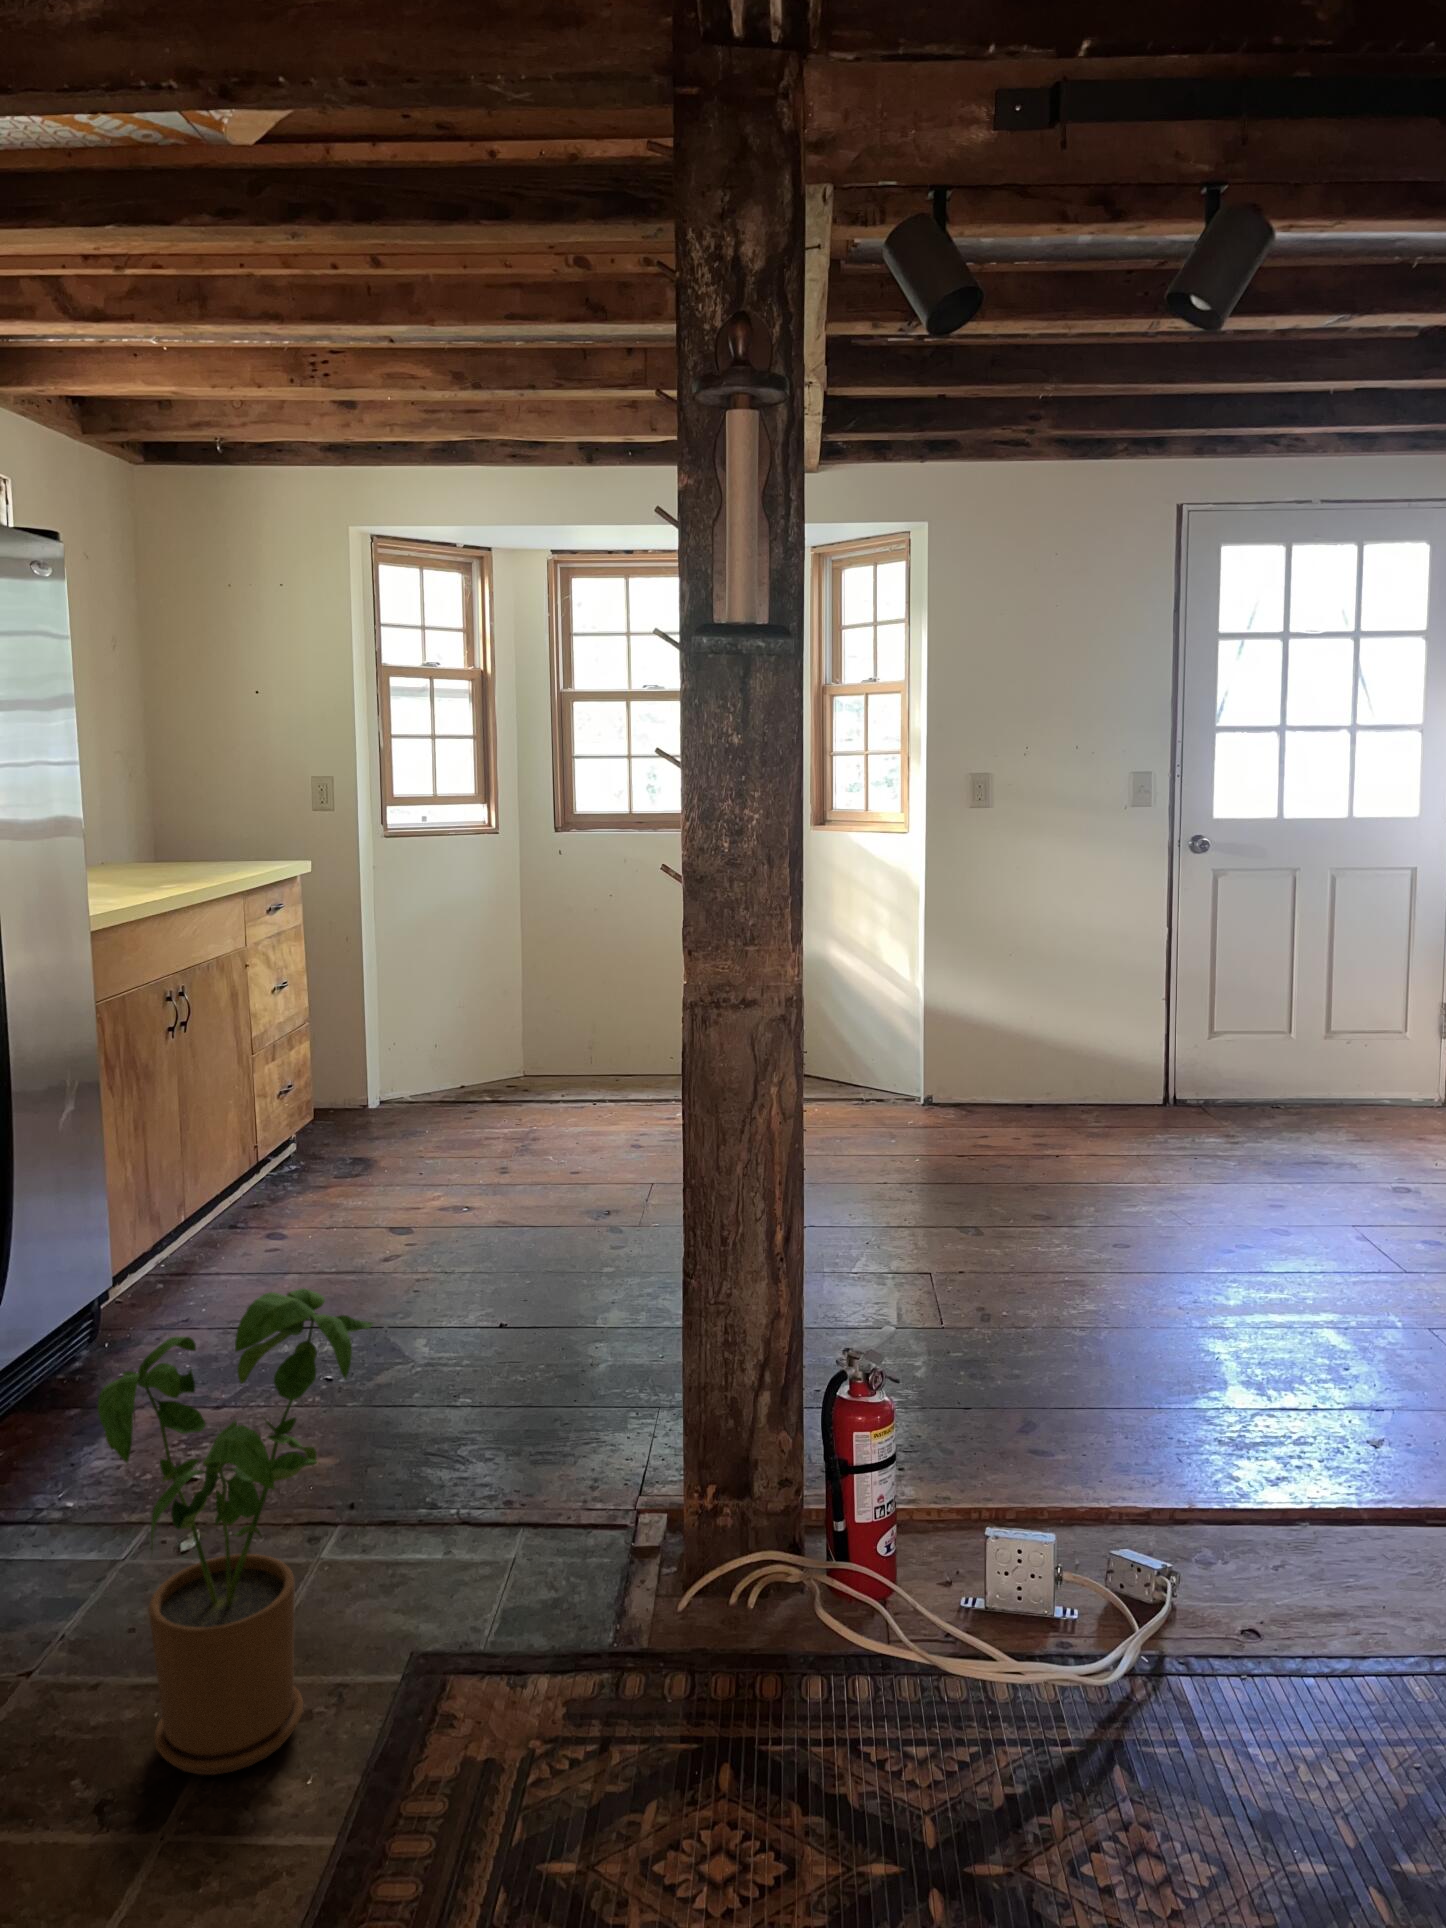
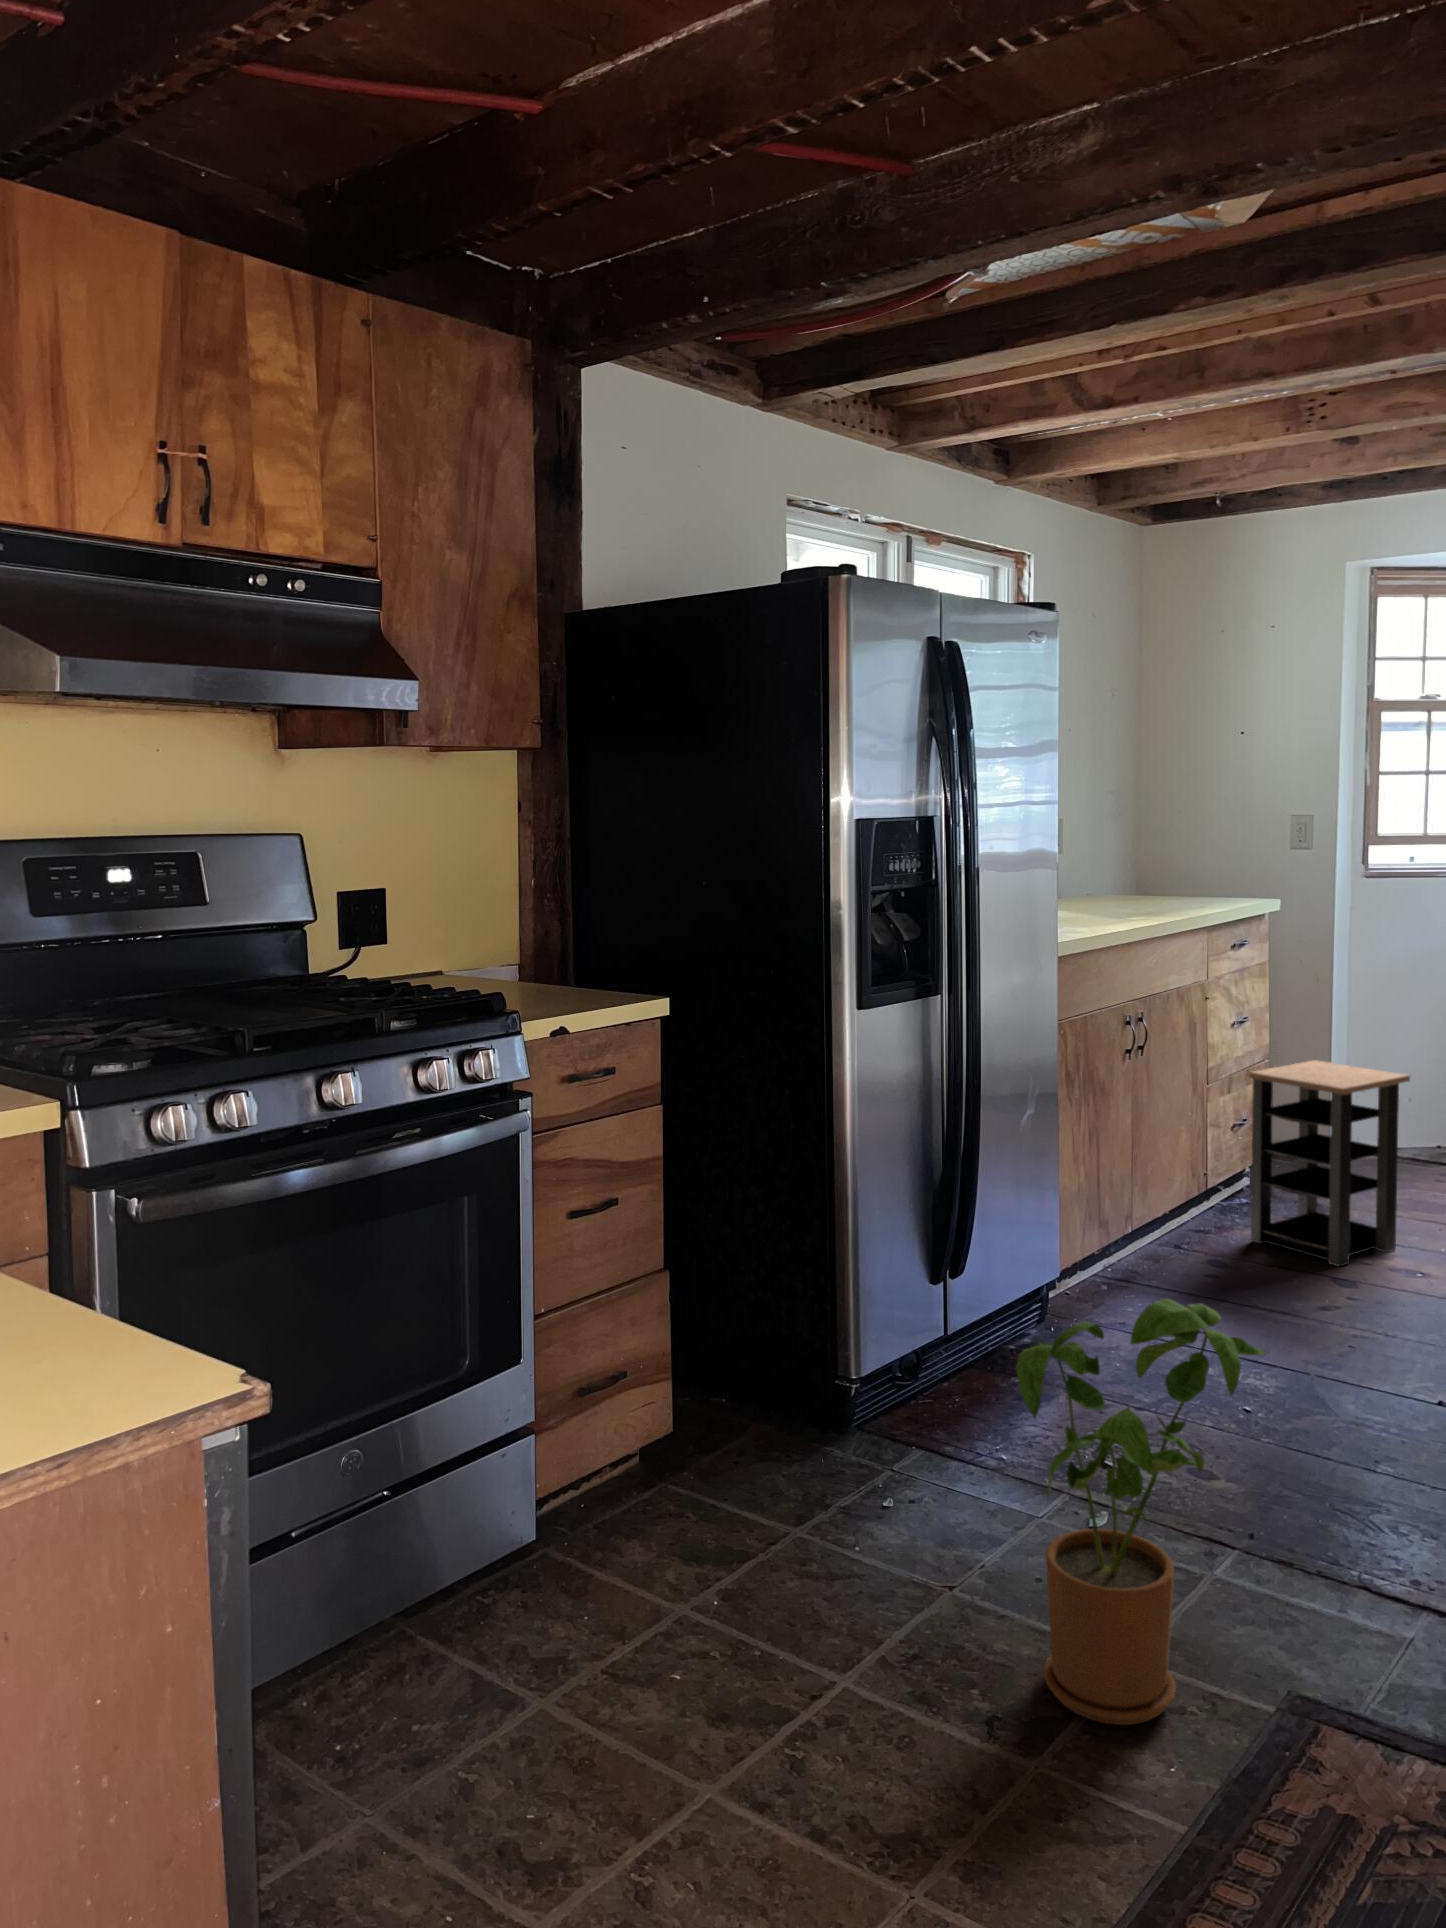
side table: none [294,1017,443,1214] -> present [1249,1060,1410,1266]

